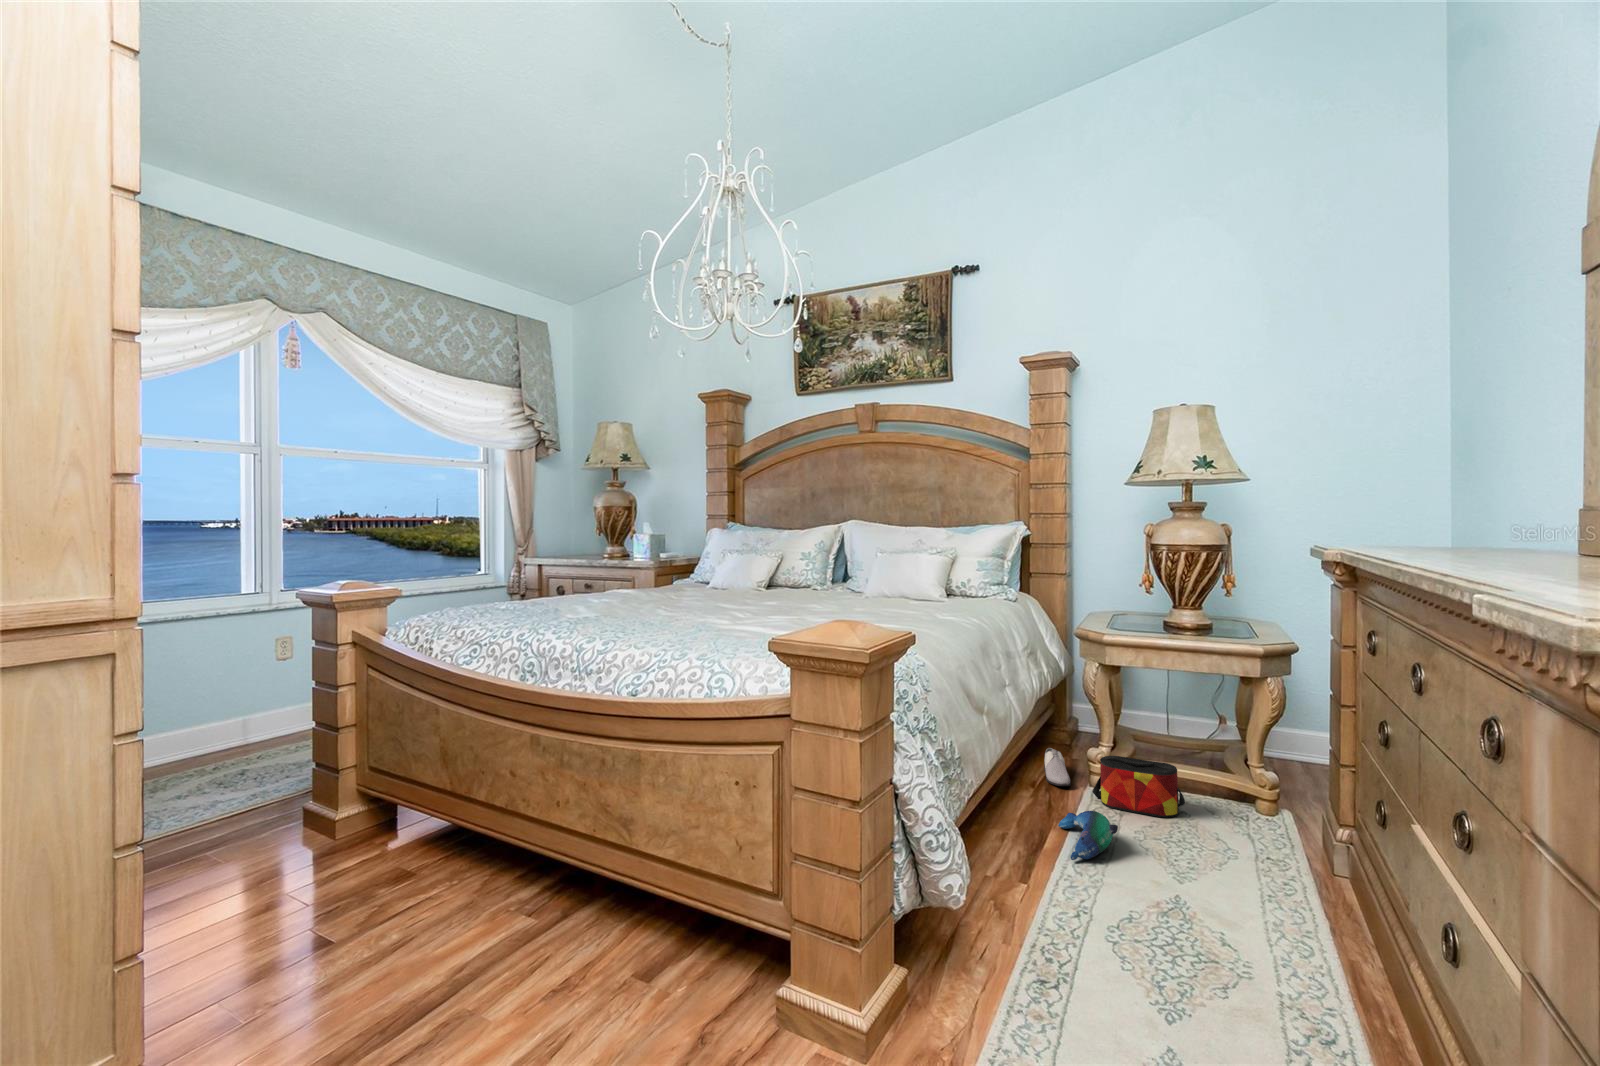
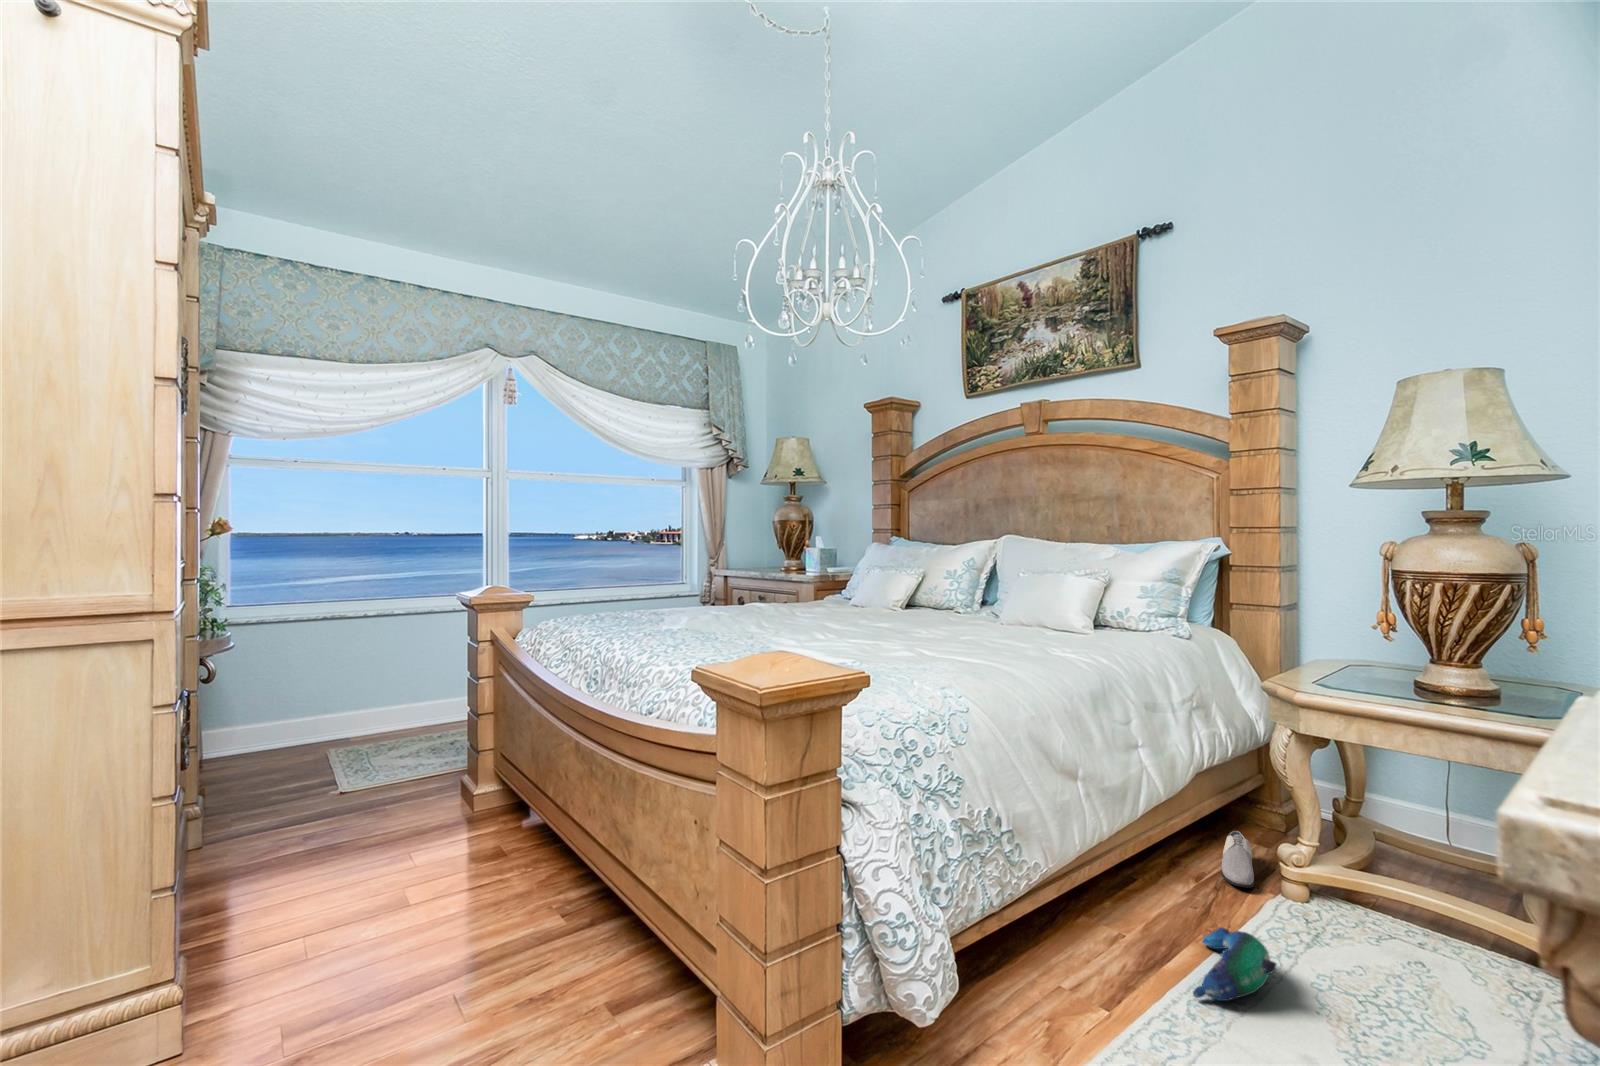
bag: present [1092,756,1185,818] -> none [1278,857,1423,965]

